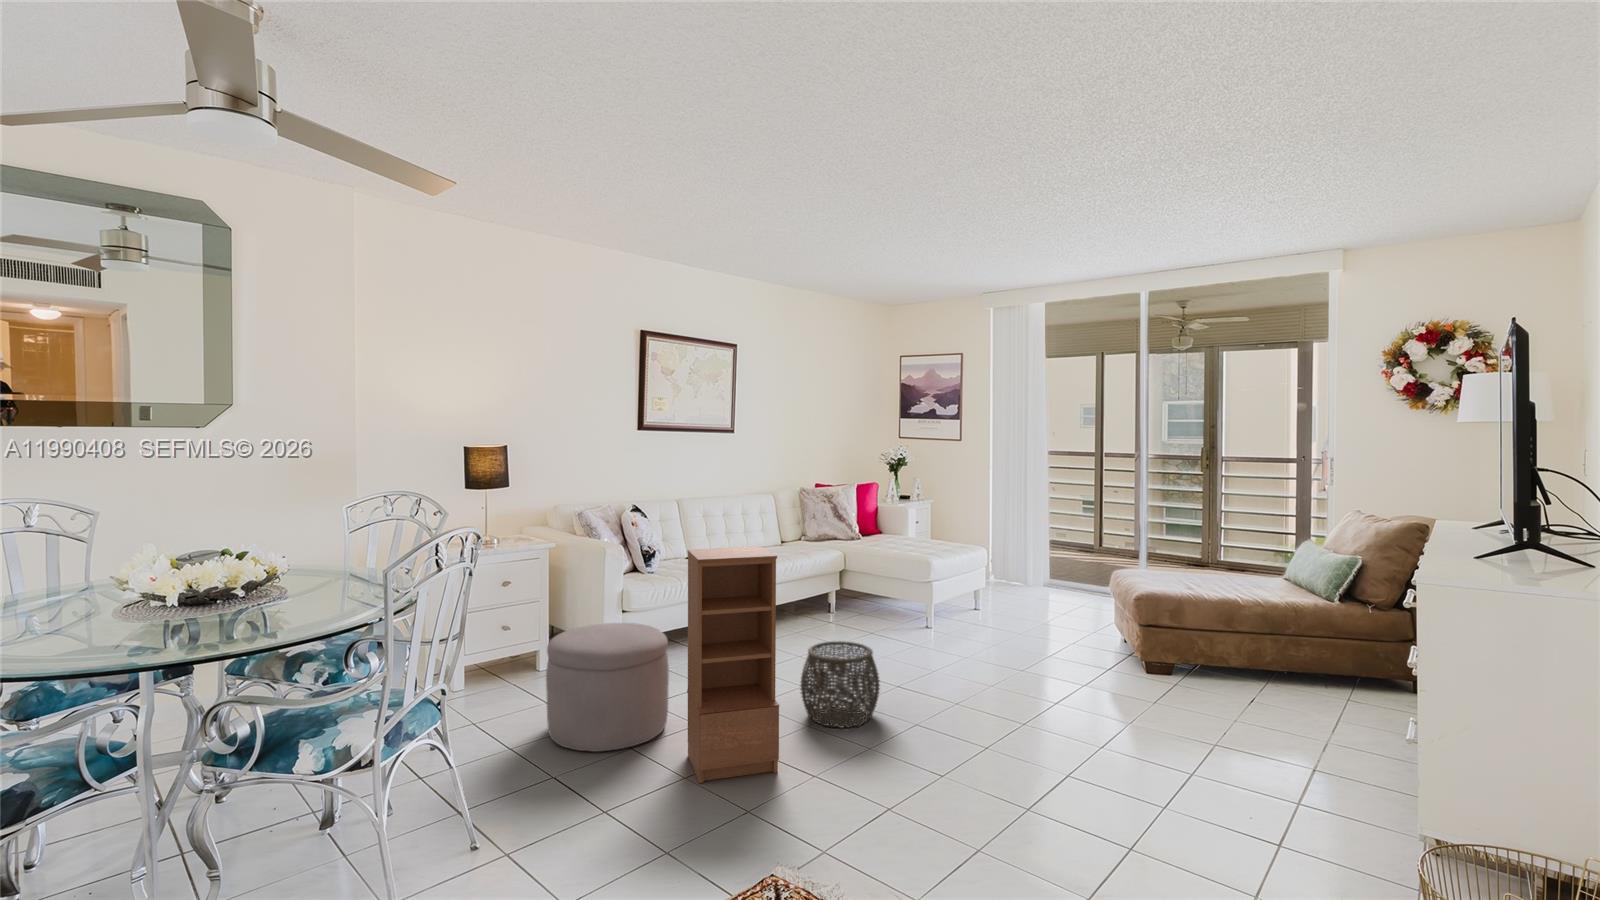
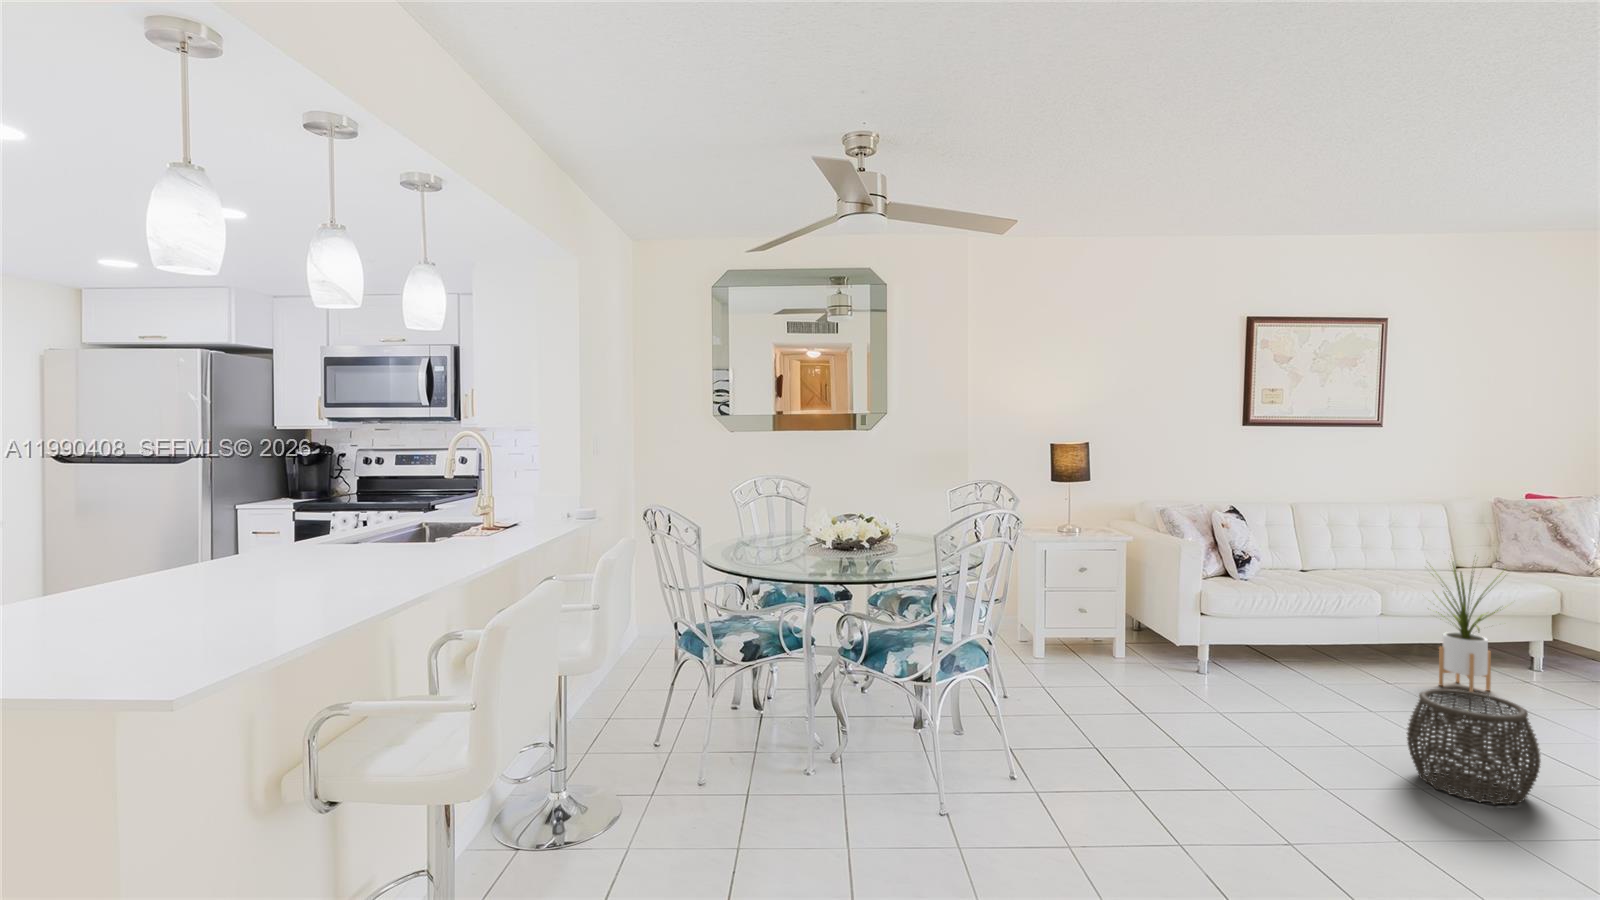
house plant: none [775,530,832,641] -> present [1439,563,1498,692]
bookcase: present [687,547,779,783] -> none [1238,552,1345,815]
ottoman: present [546,623,669,752] -> none [1102,618,1230,743]

